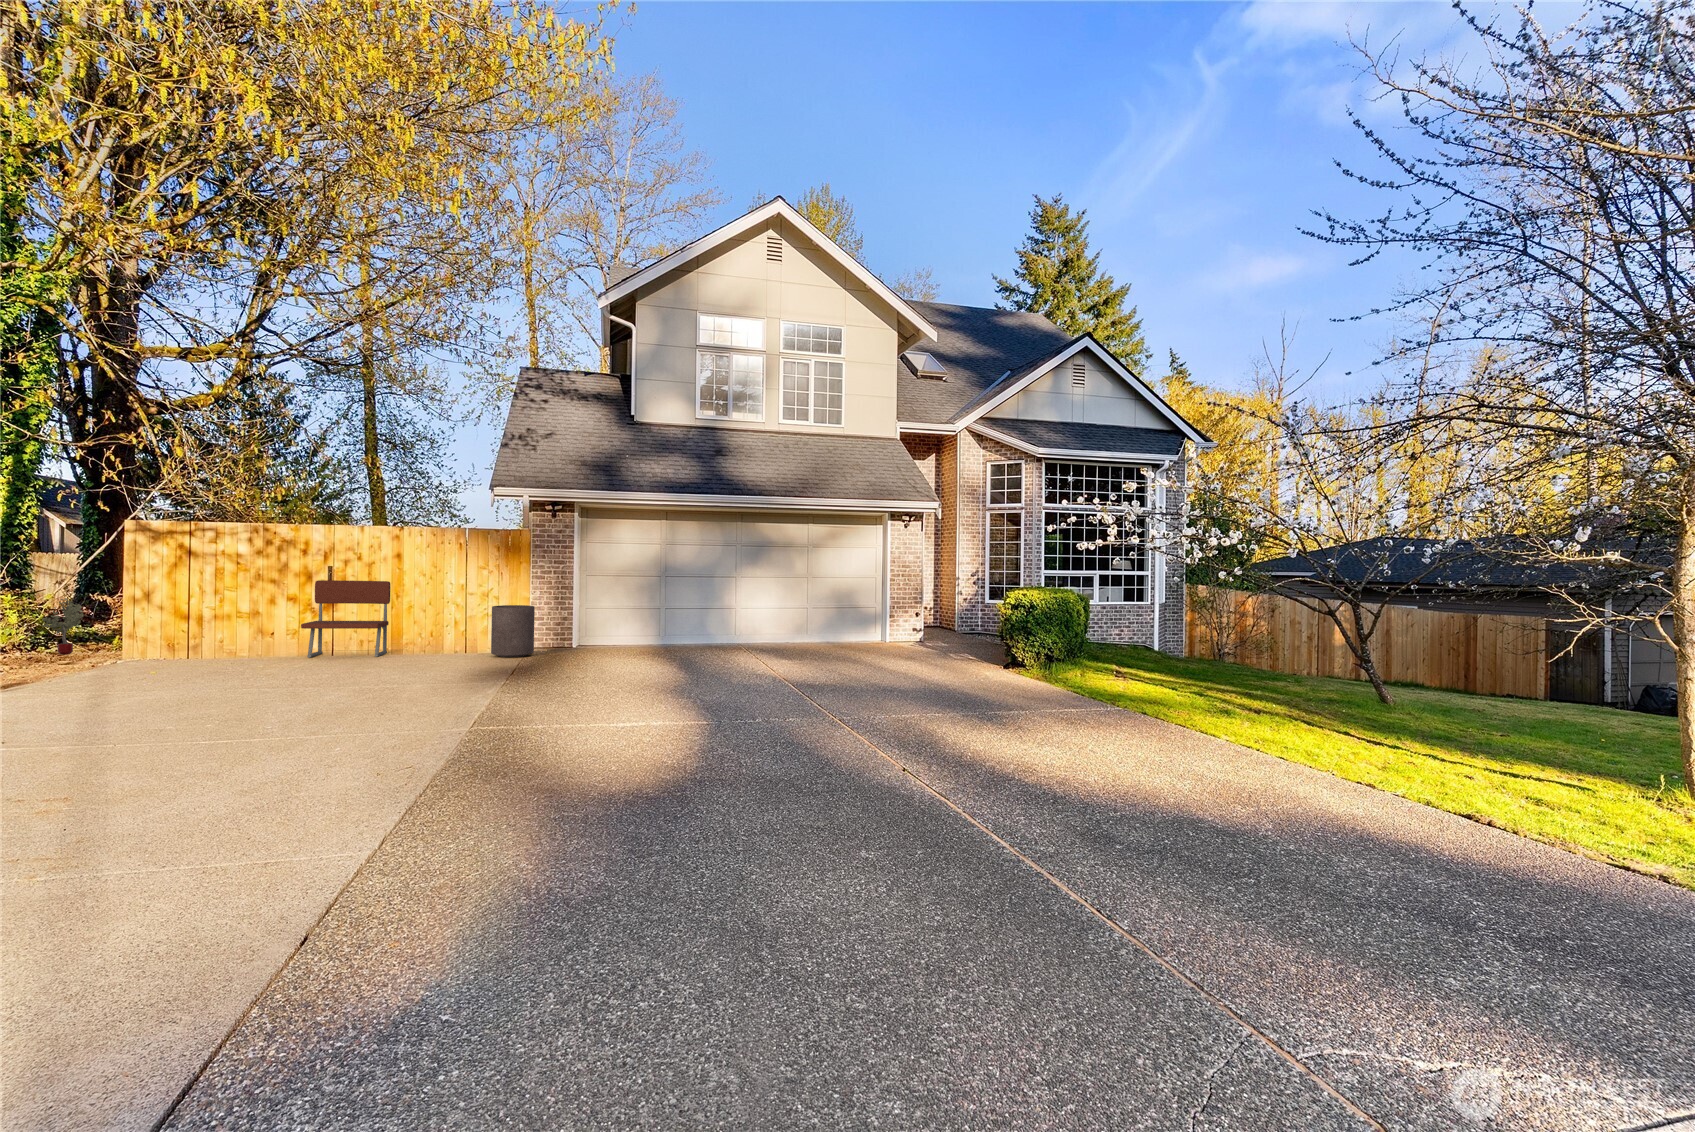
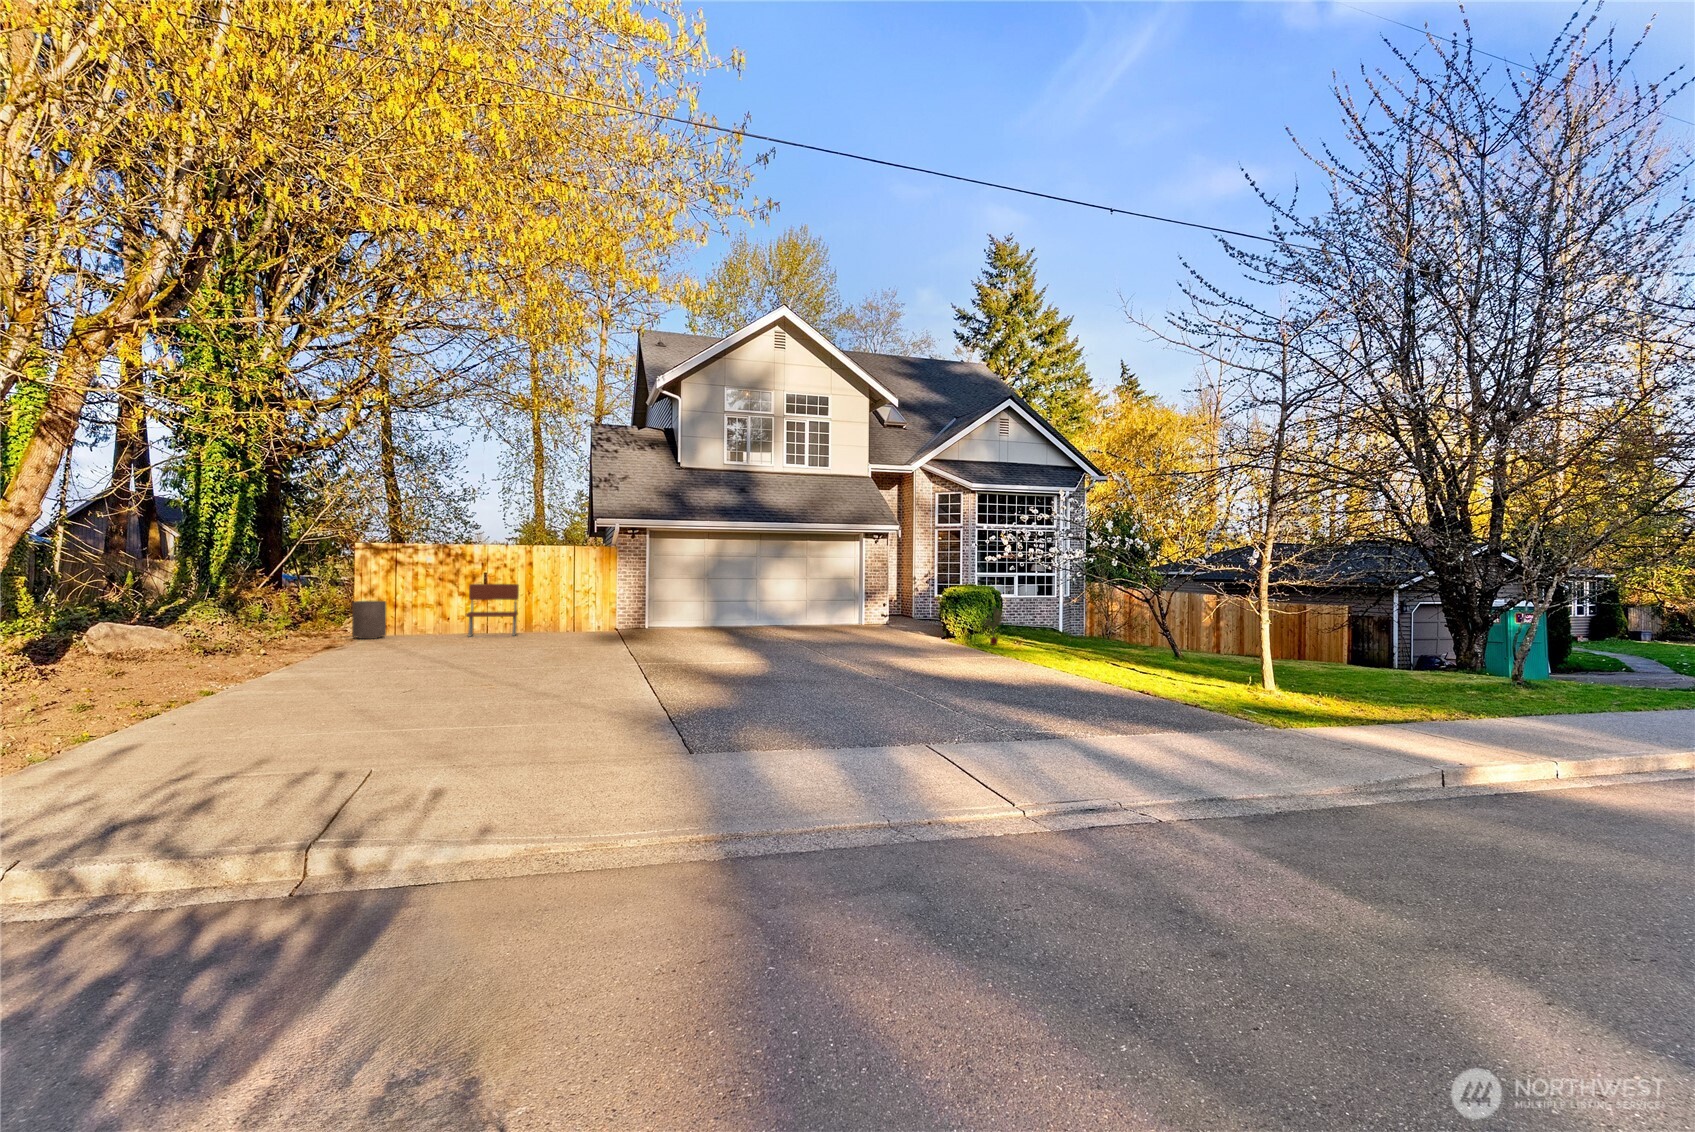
potted tree: present [42,598,84,654] -> present [984,607,1004,645]
trash can: present [491,605,535,657] -> present [352,601,386,639]

